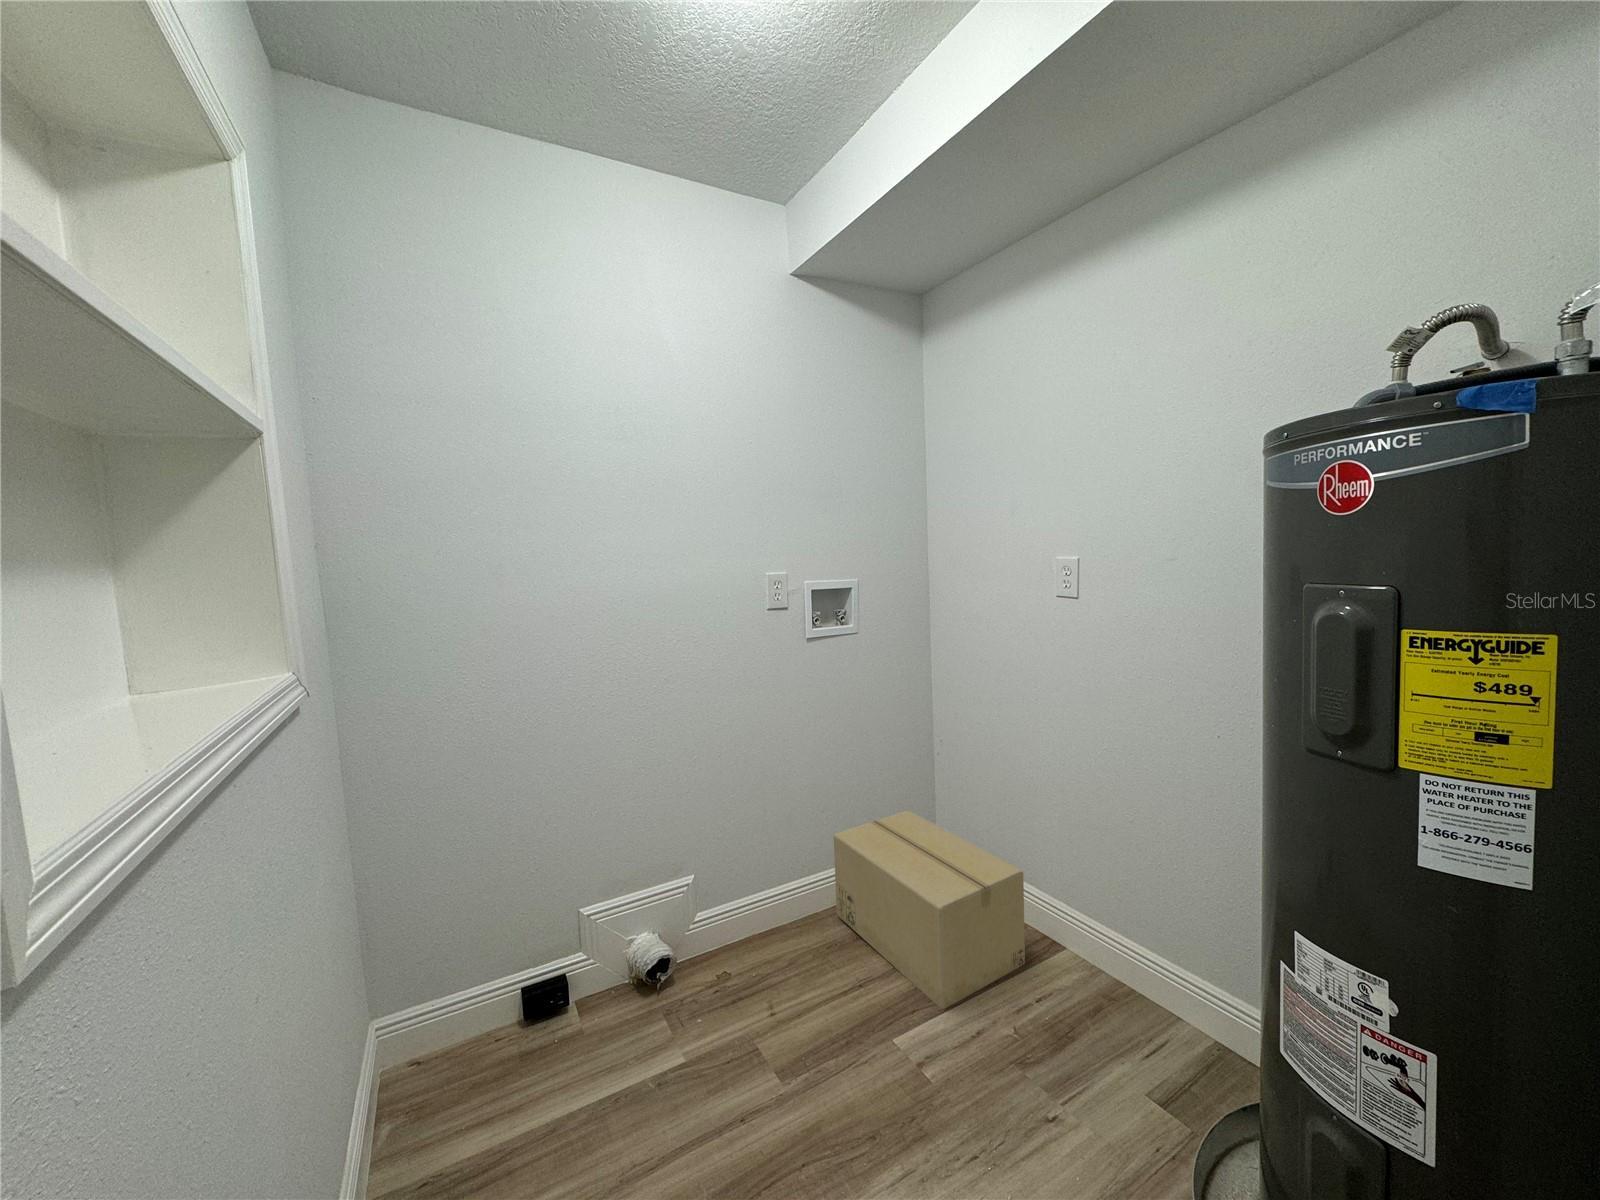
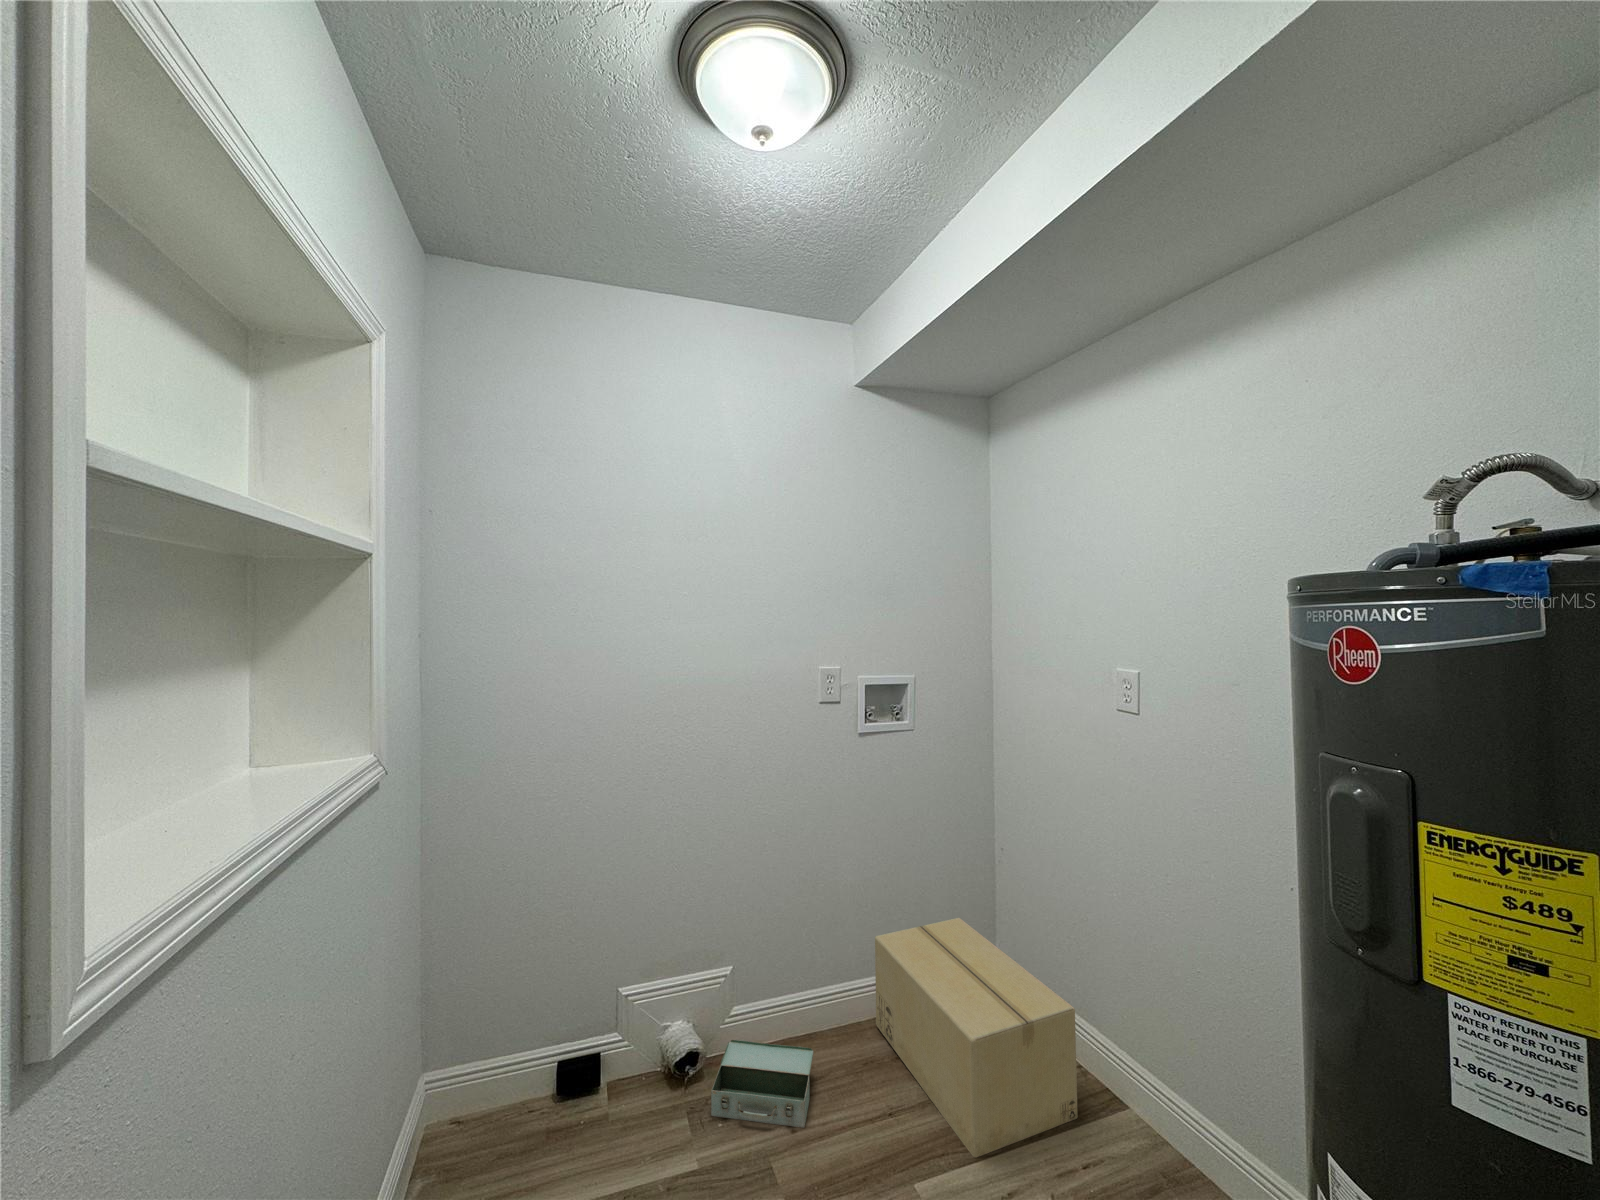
toolbox: none [690,941,785,1015] -> present [711,1040,814,1128]

